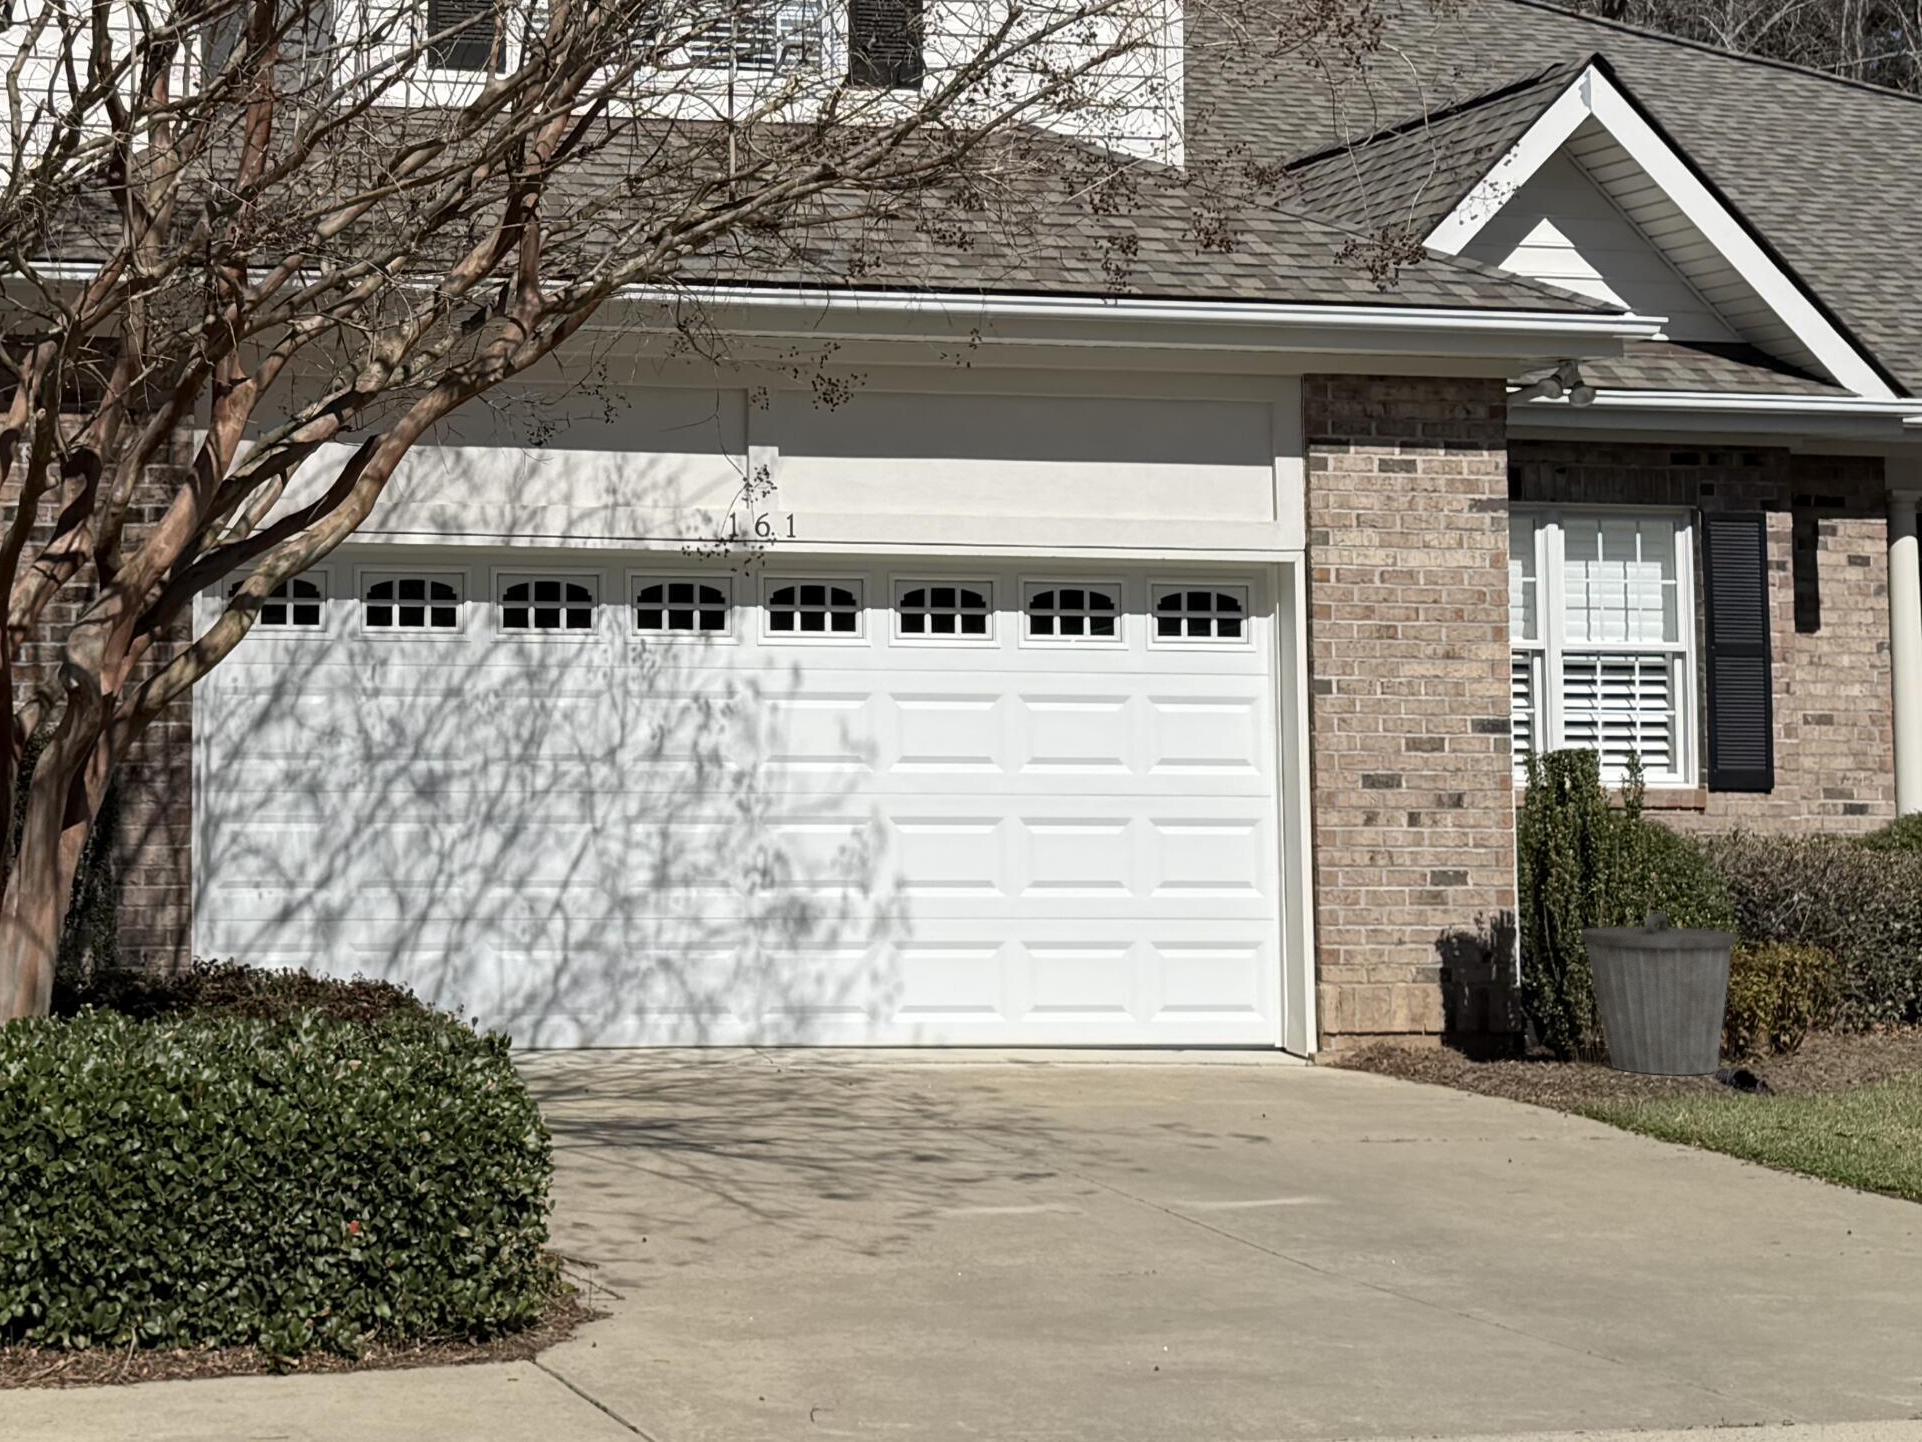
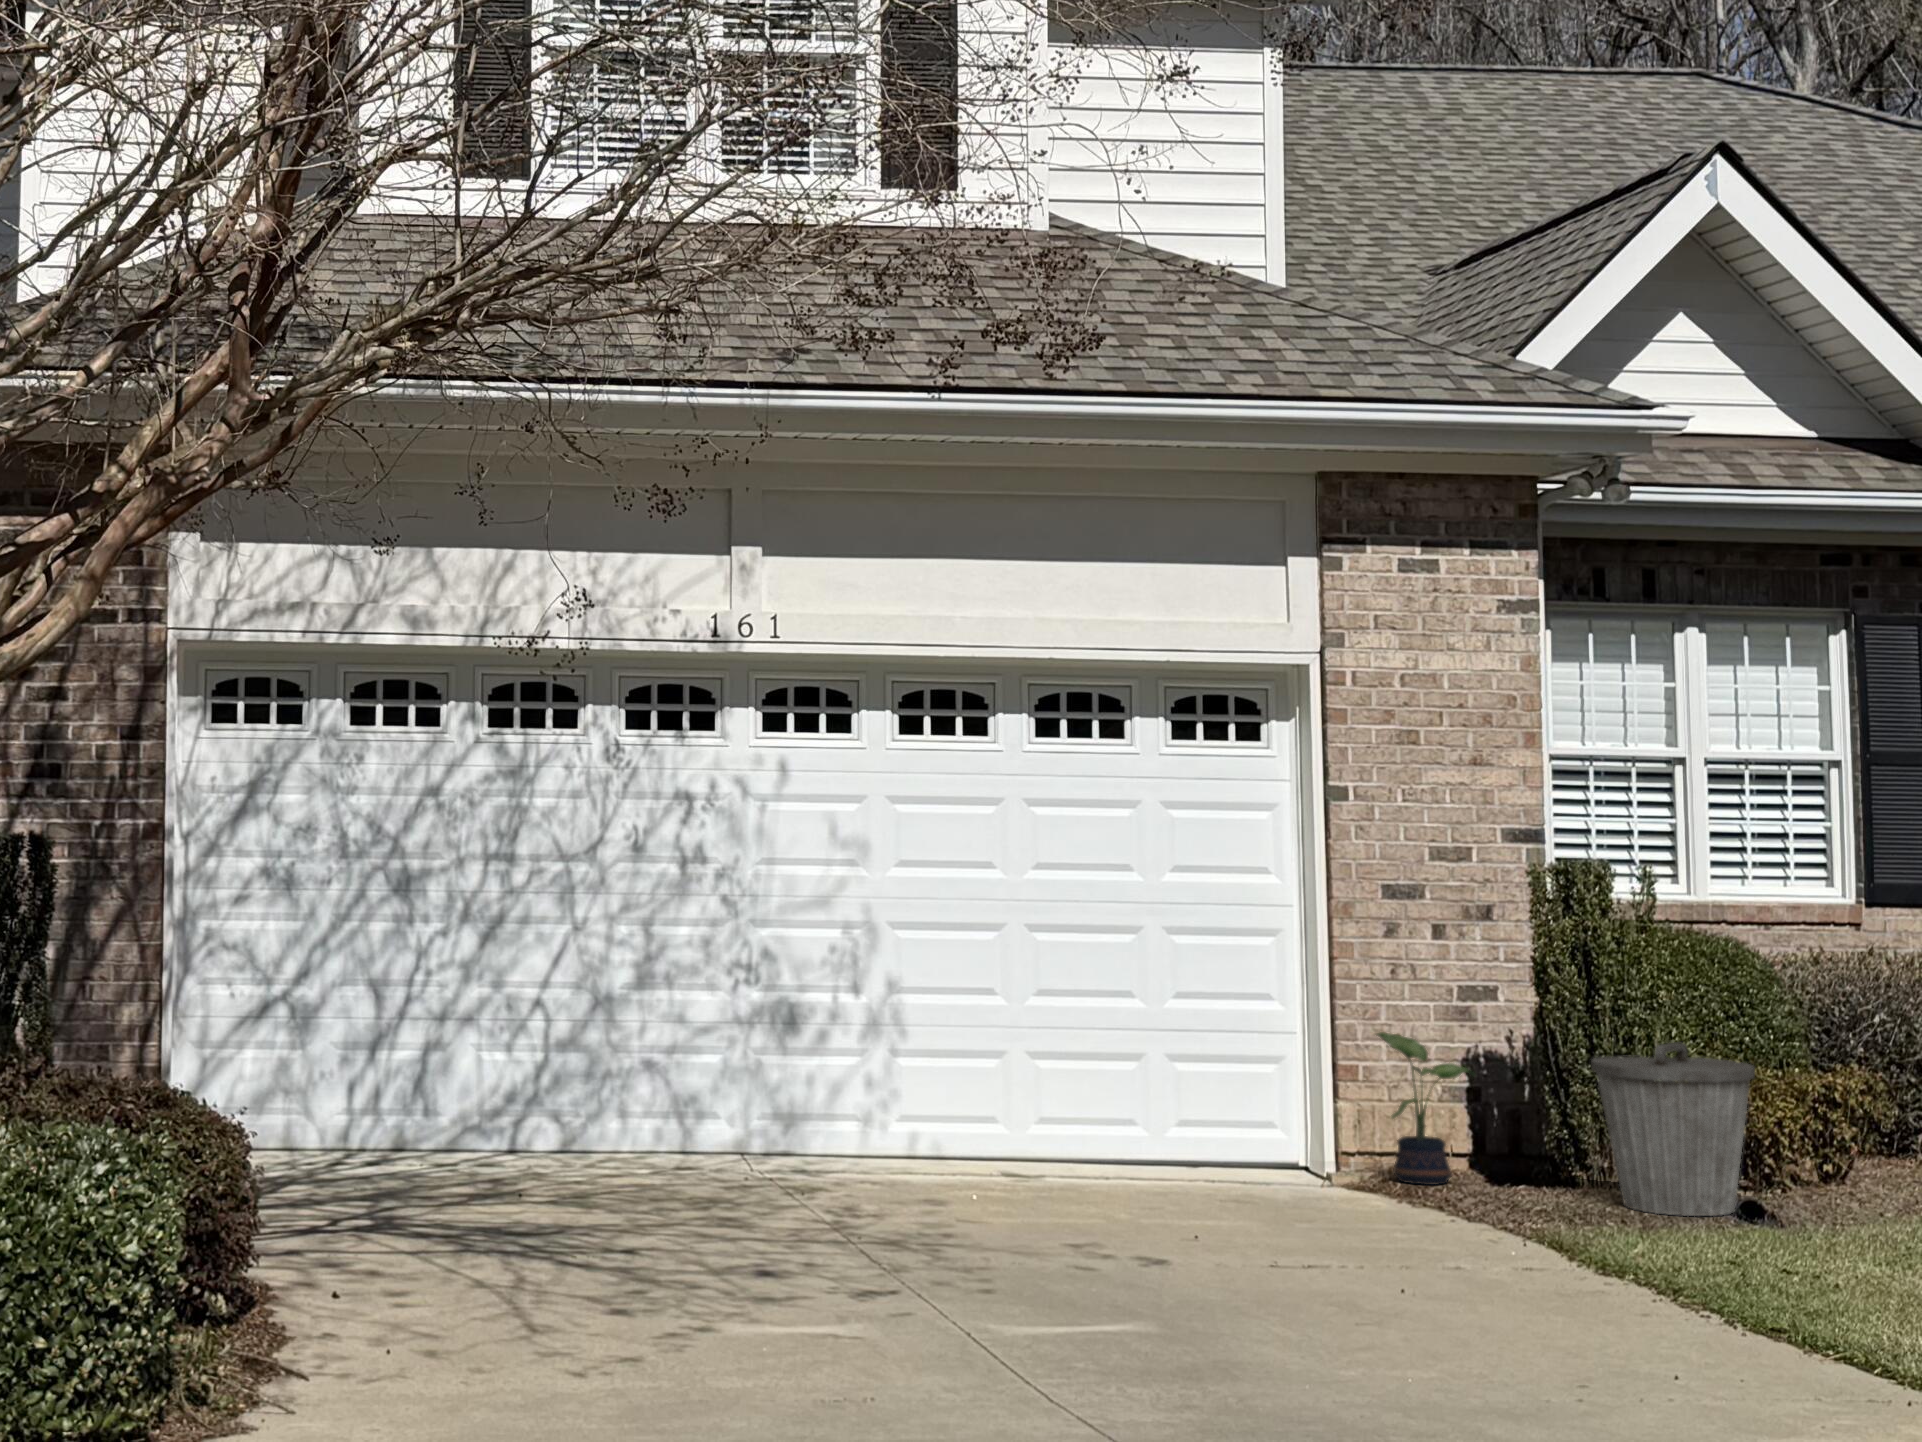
potted plant: none [1356,912,1456,1055] -> present [1377,1032,1475,1185]

